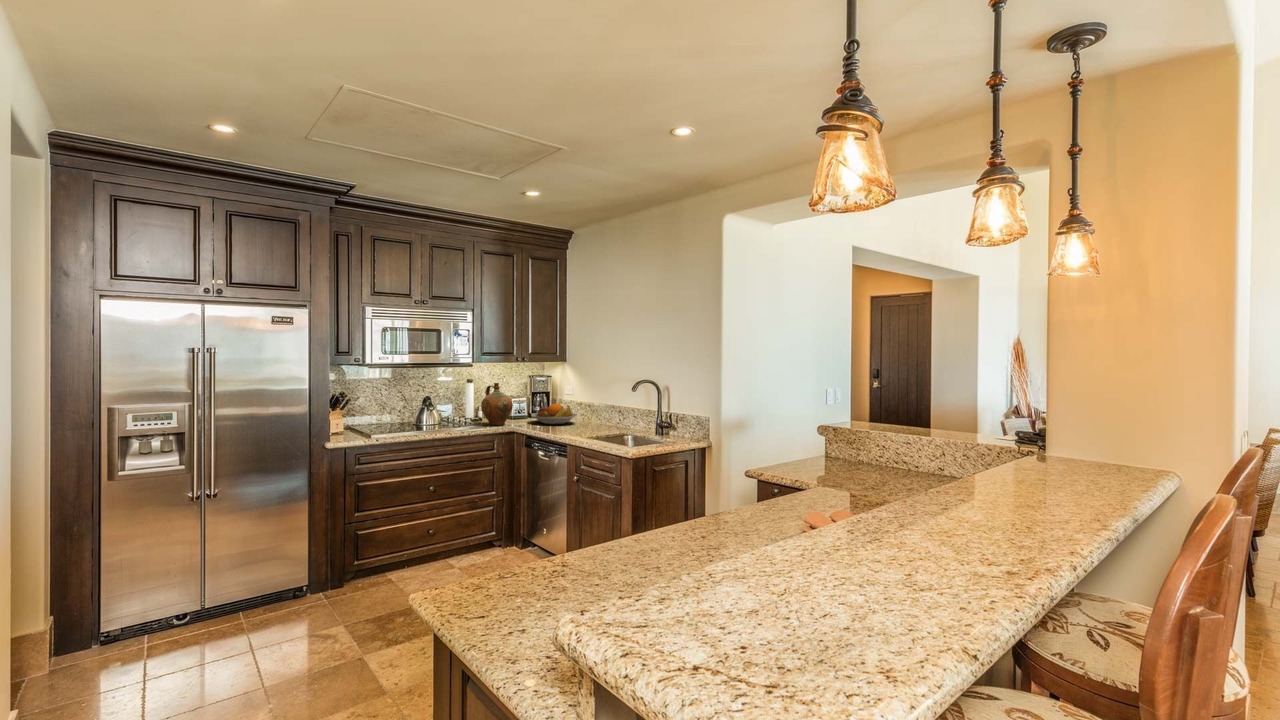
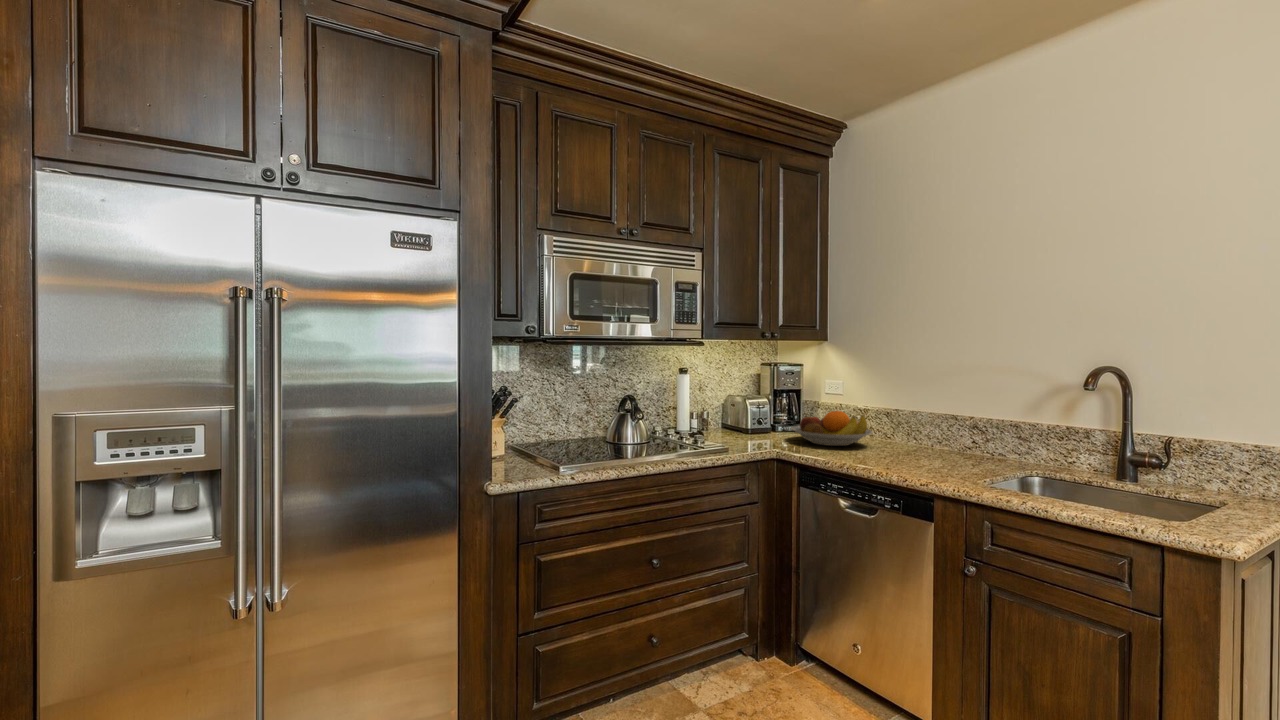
ceramic jug: present [481,383,513,425] -> none [719,375,771,446]

